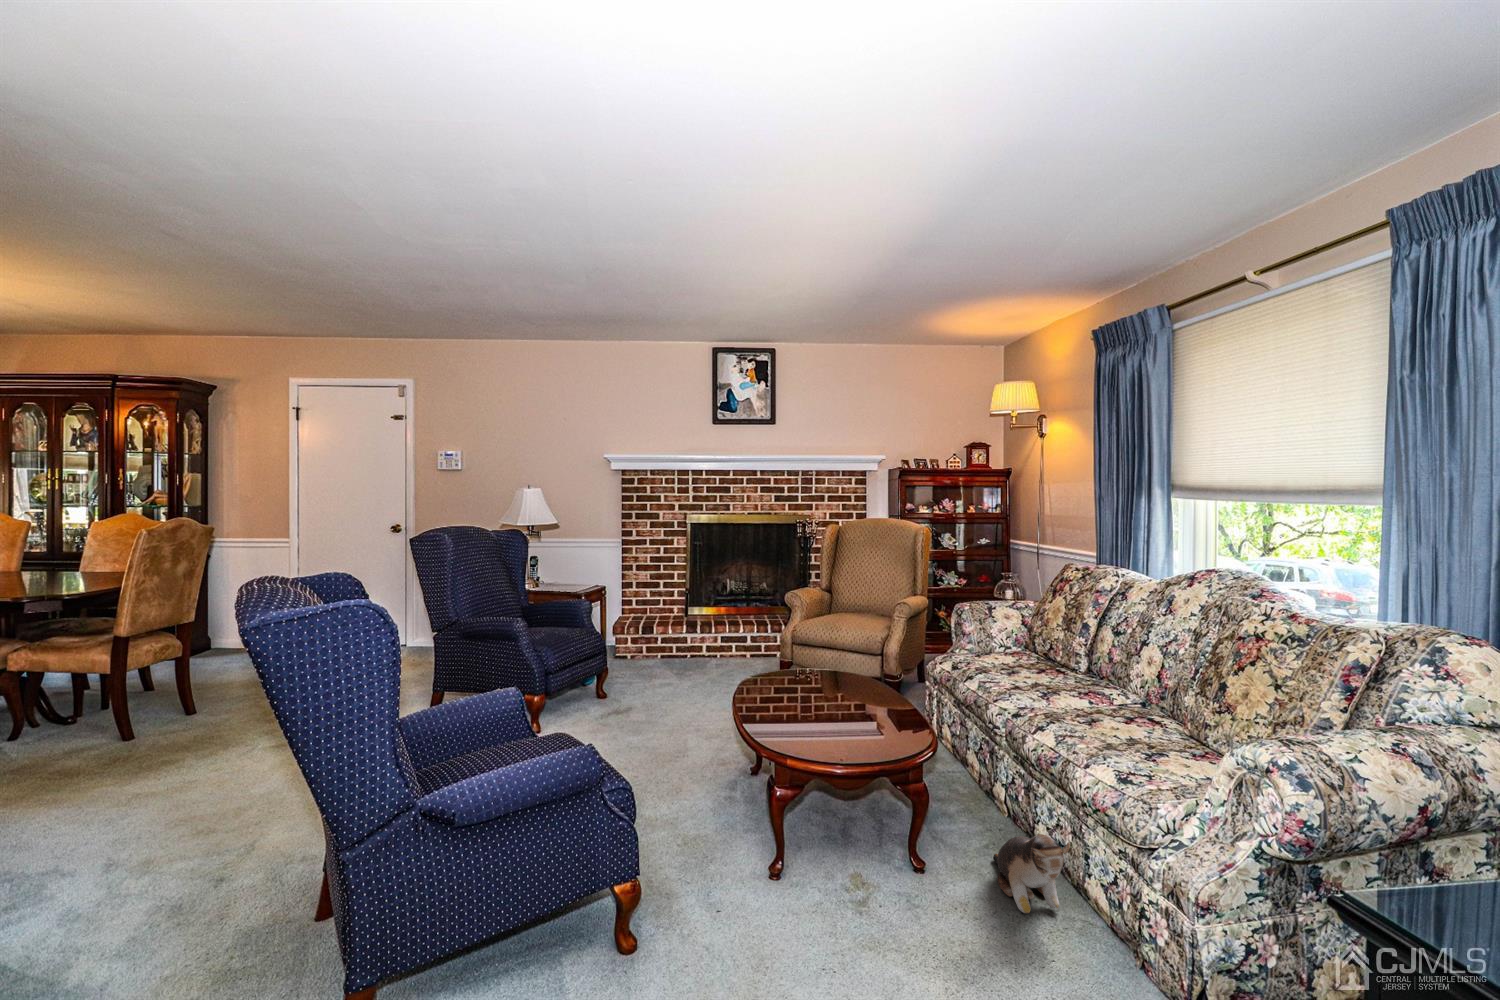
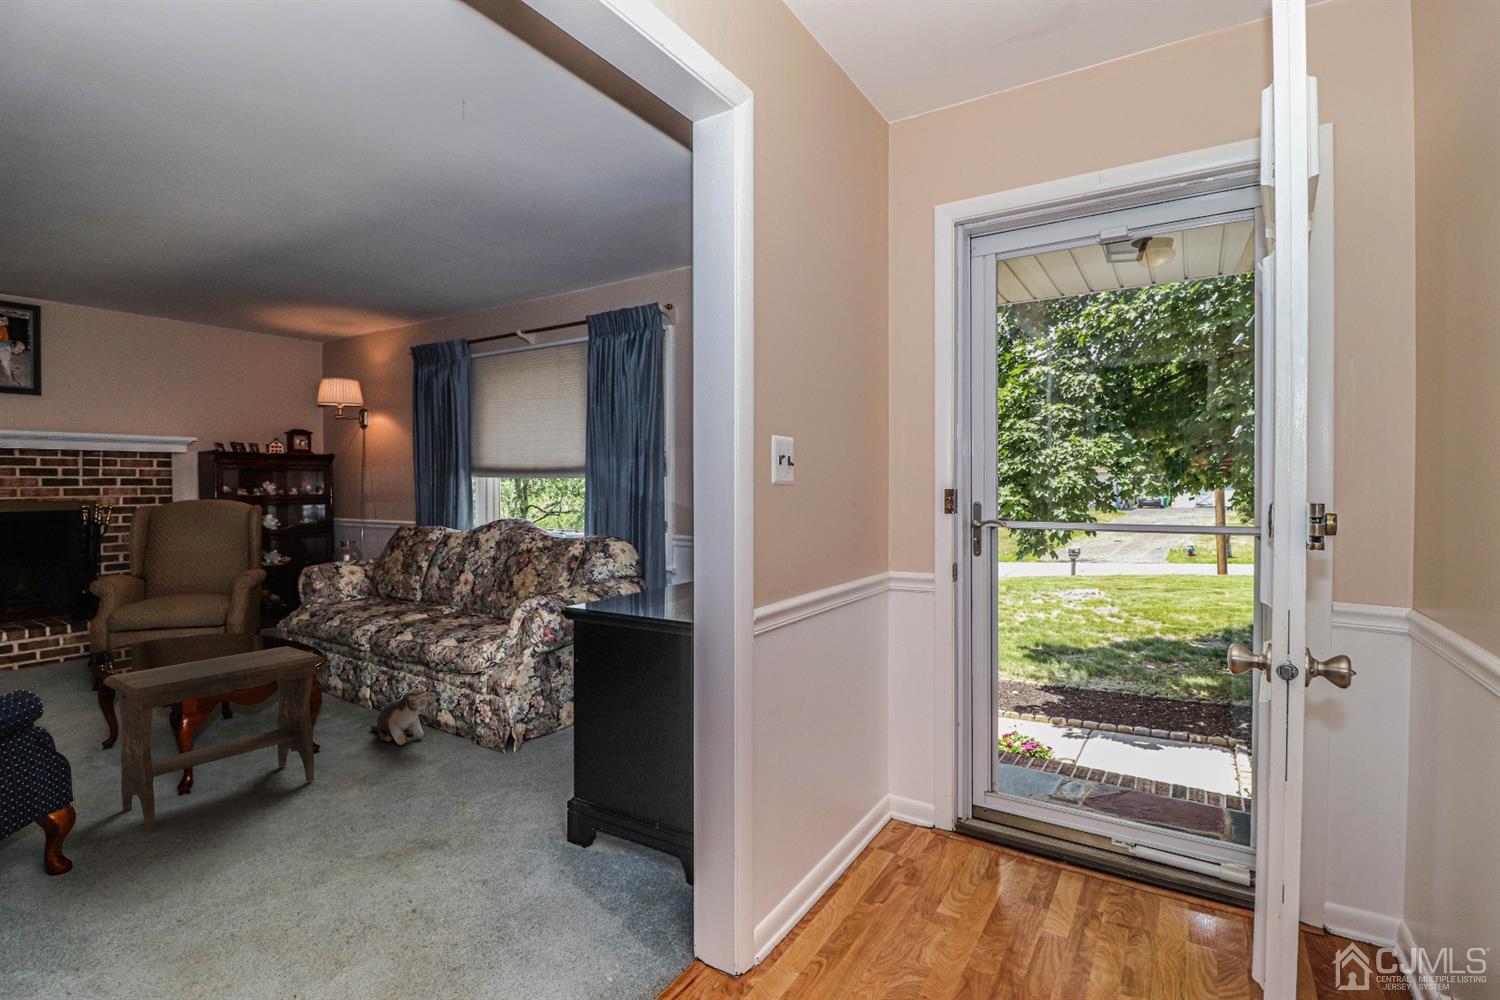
footstool: none [694,730,911,938] -> present [103,646,325,832]

